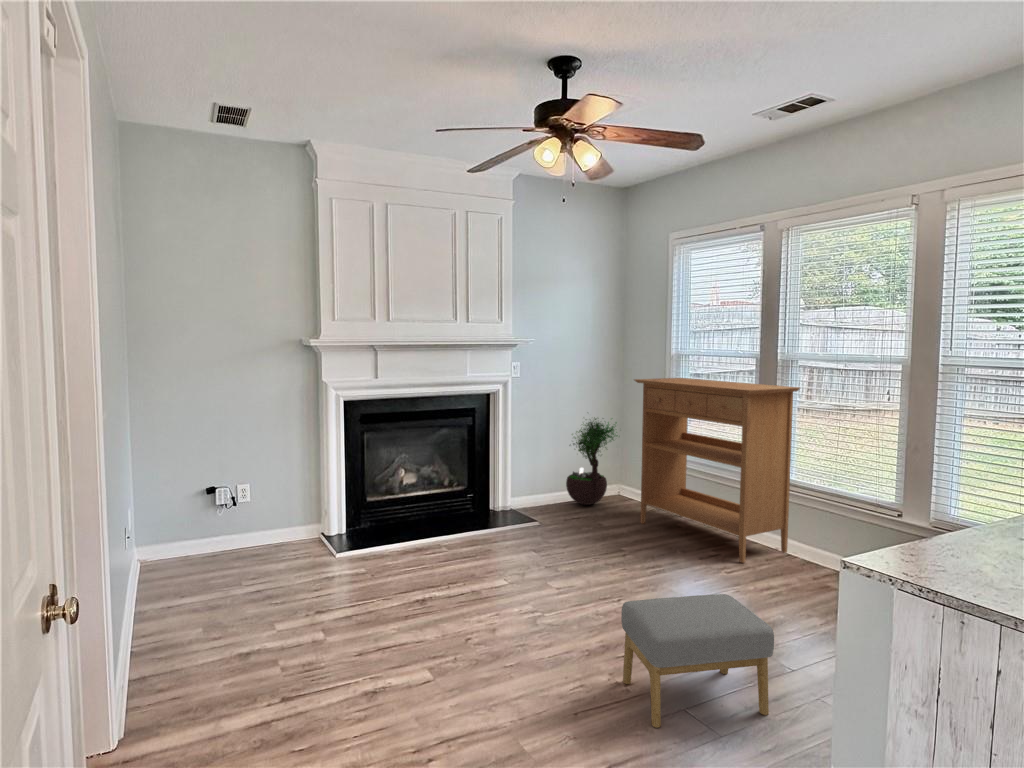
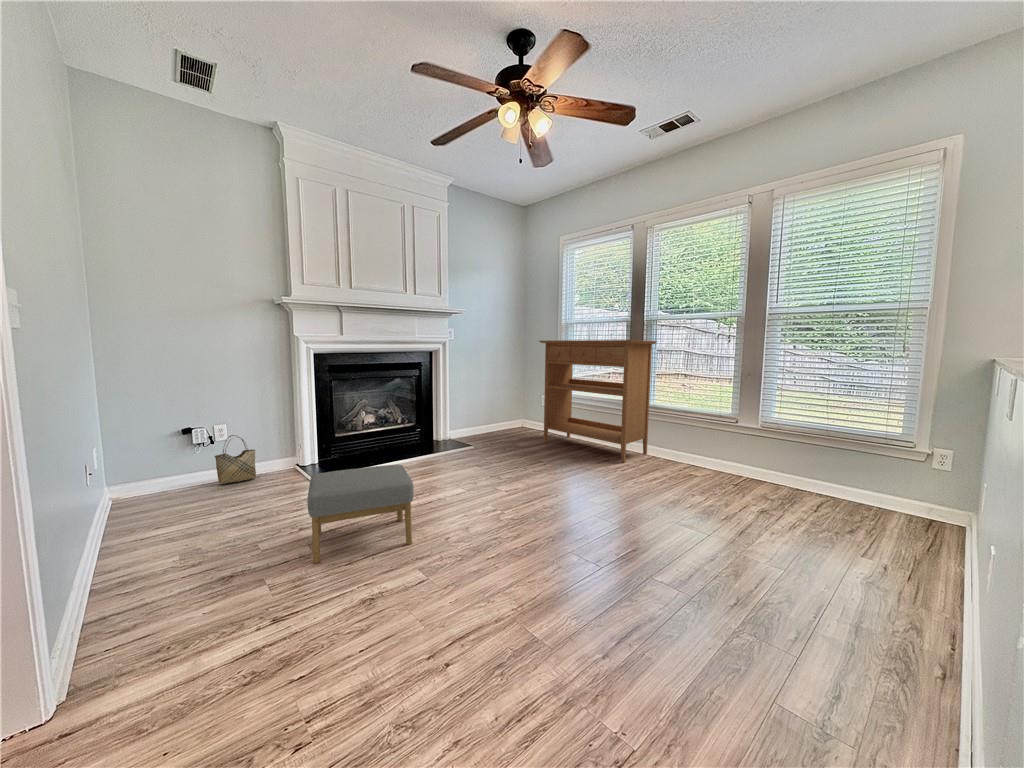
potted tree: present [566,419,617,505] -> none [487,367,526,433]
woven basket: none [237,497,277,553] -> present [215,435,256,484]
footstool: present [621,594,774,728] -> present [307,464,414,563]

